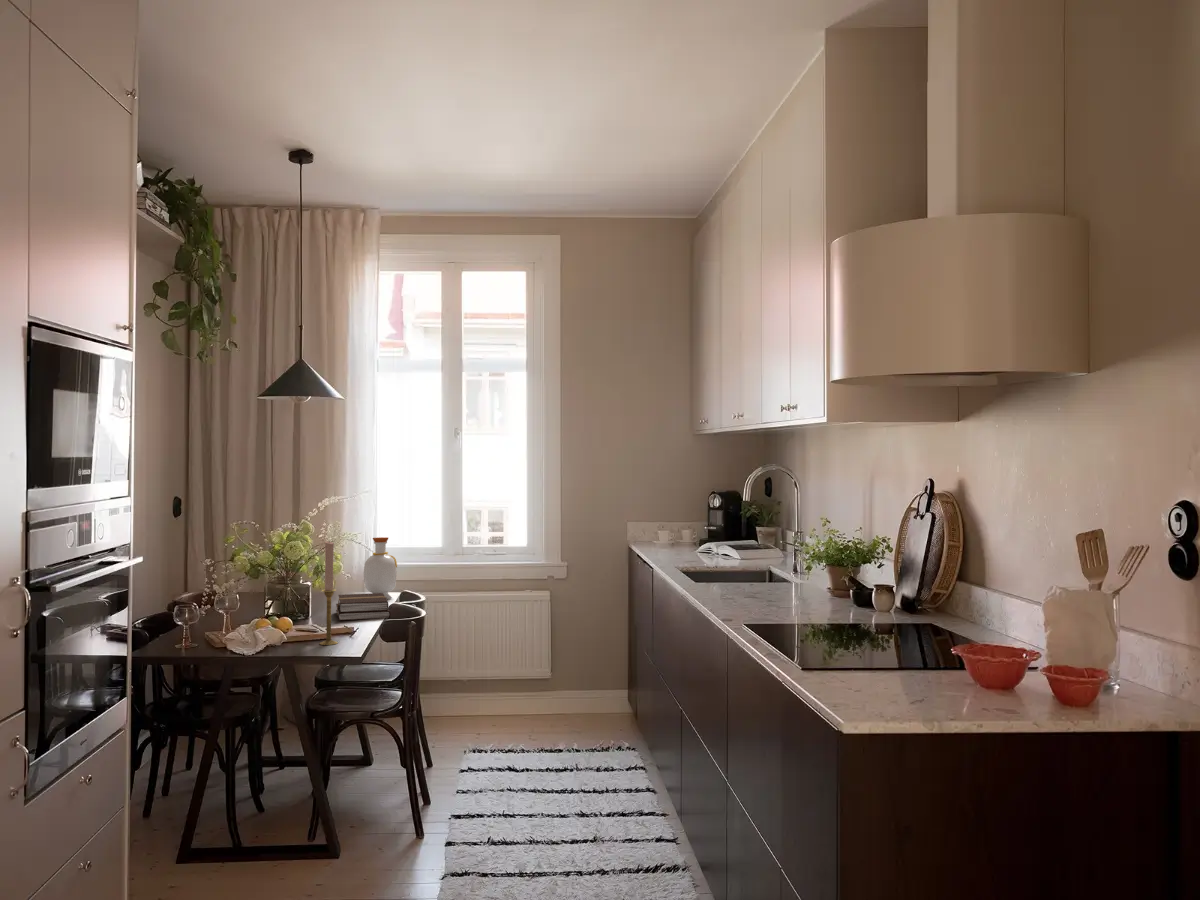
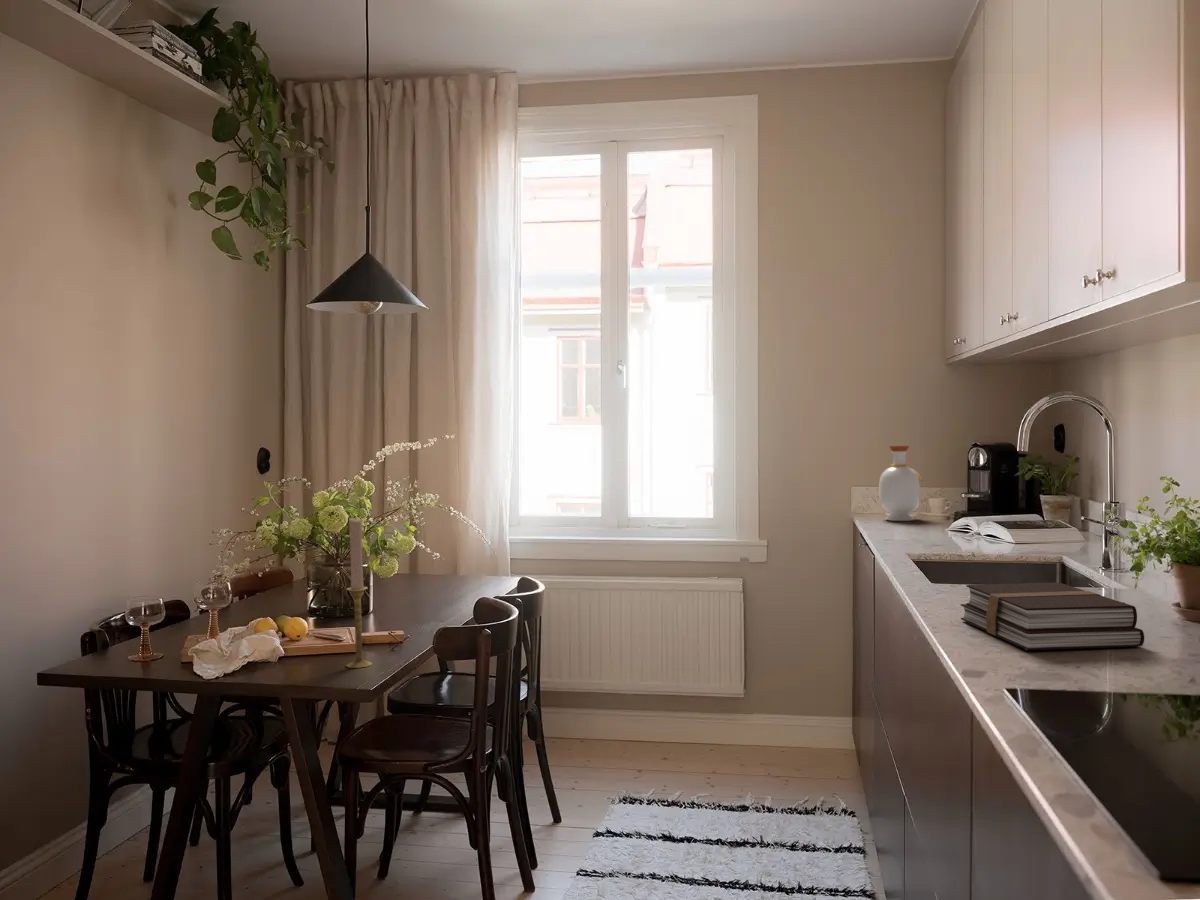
bottle: present [364,537,397,599] -> present [879,446,922,521]
book: present [336,593,391,621] -> present [961,582,1144,650]

